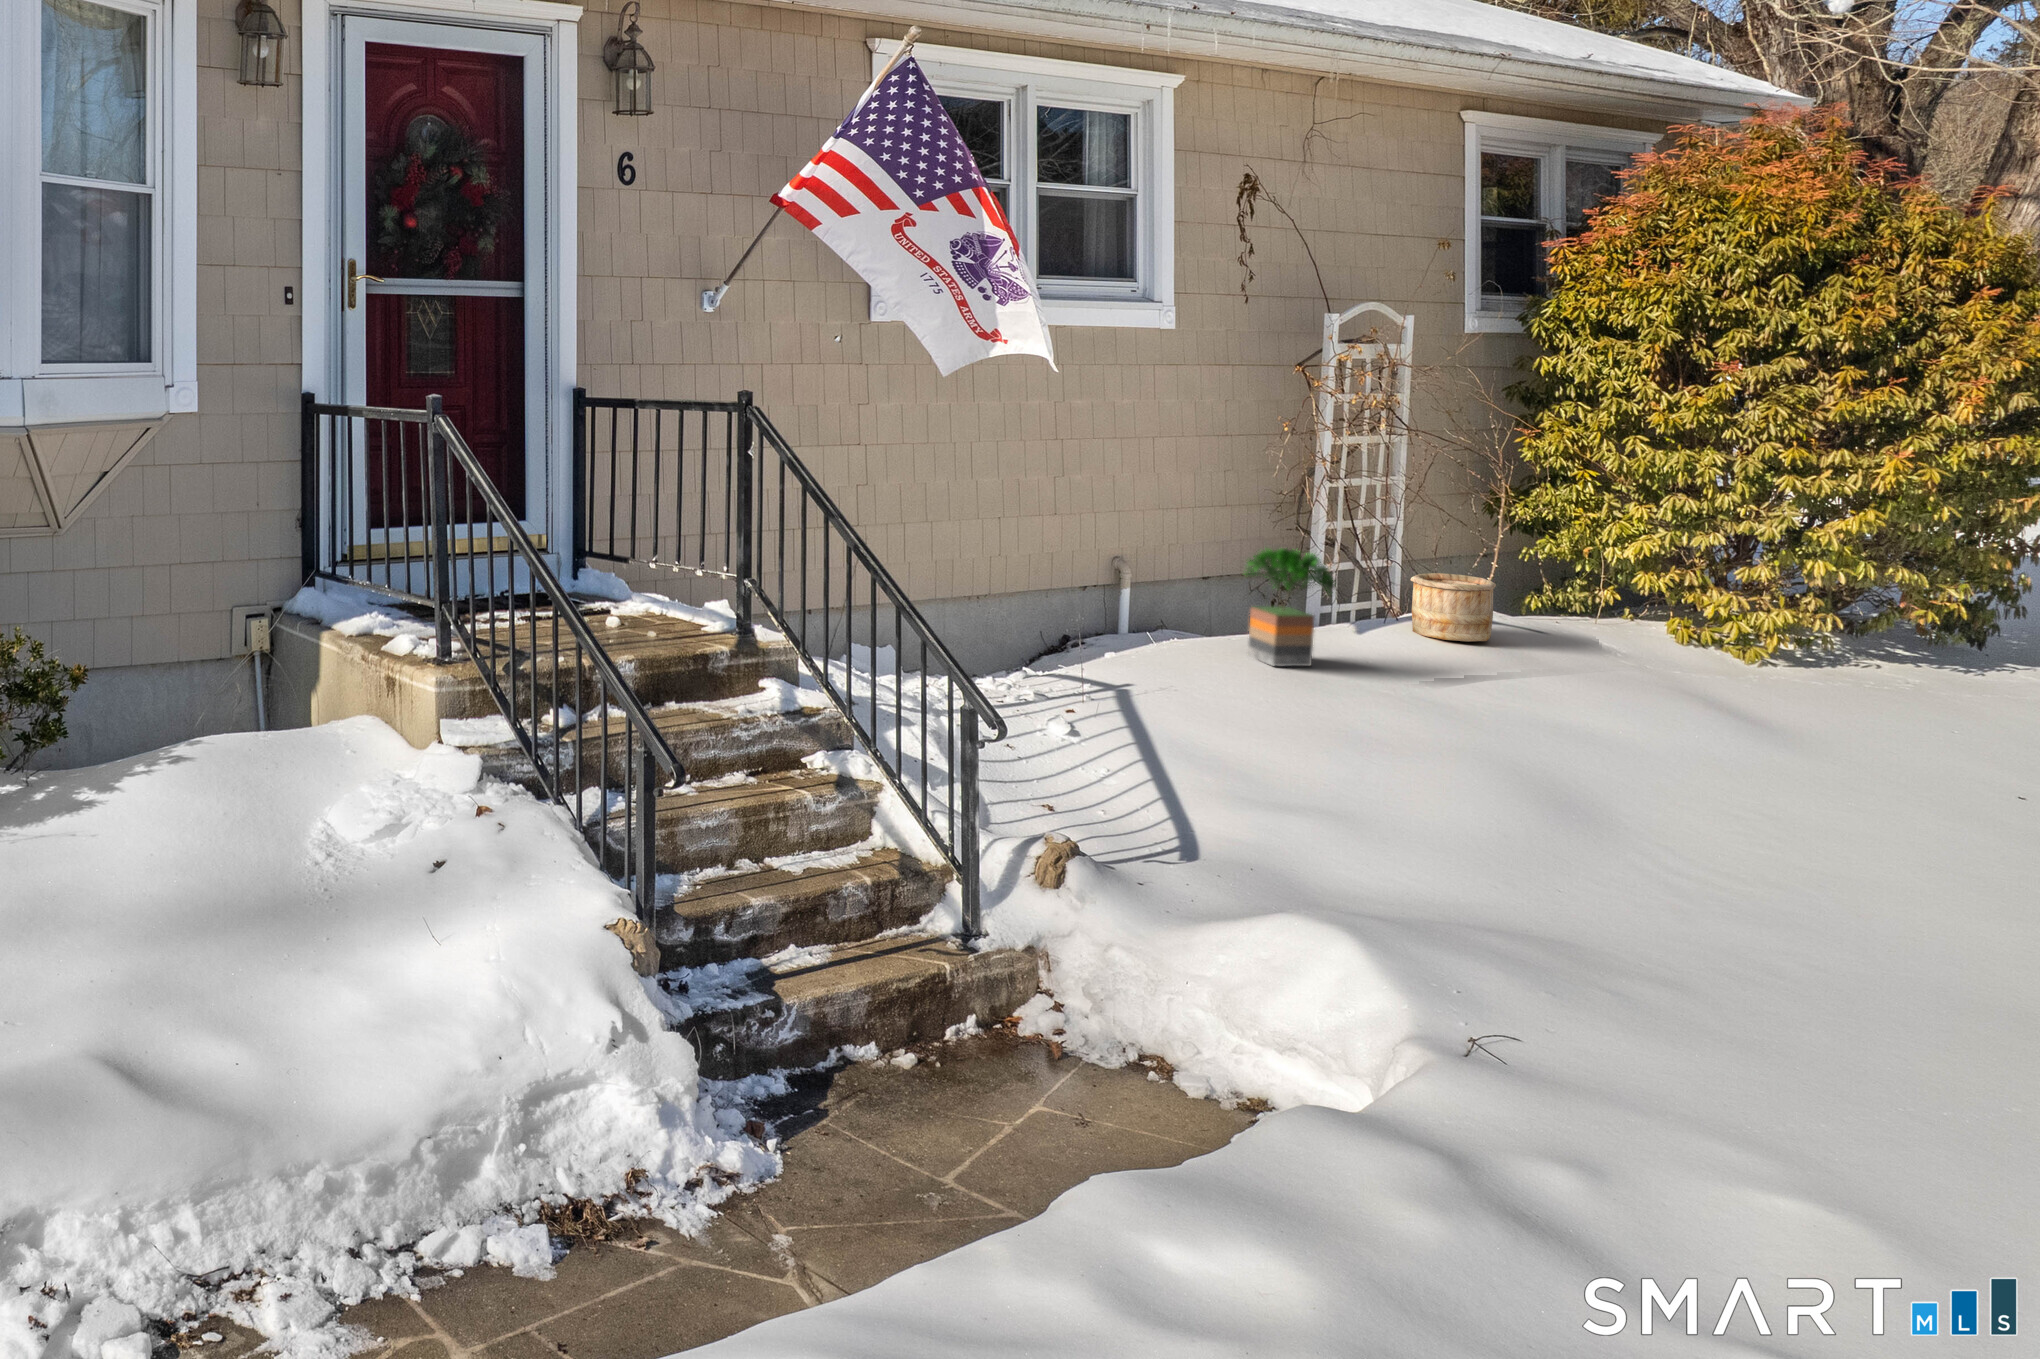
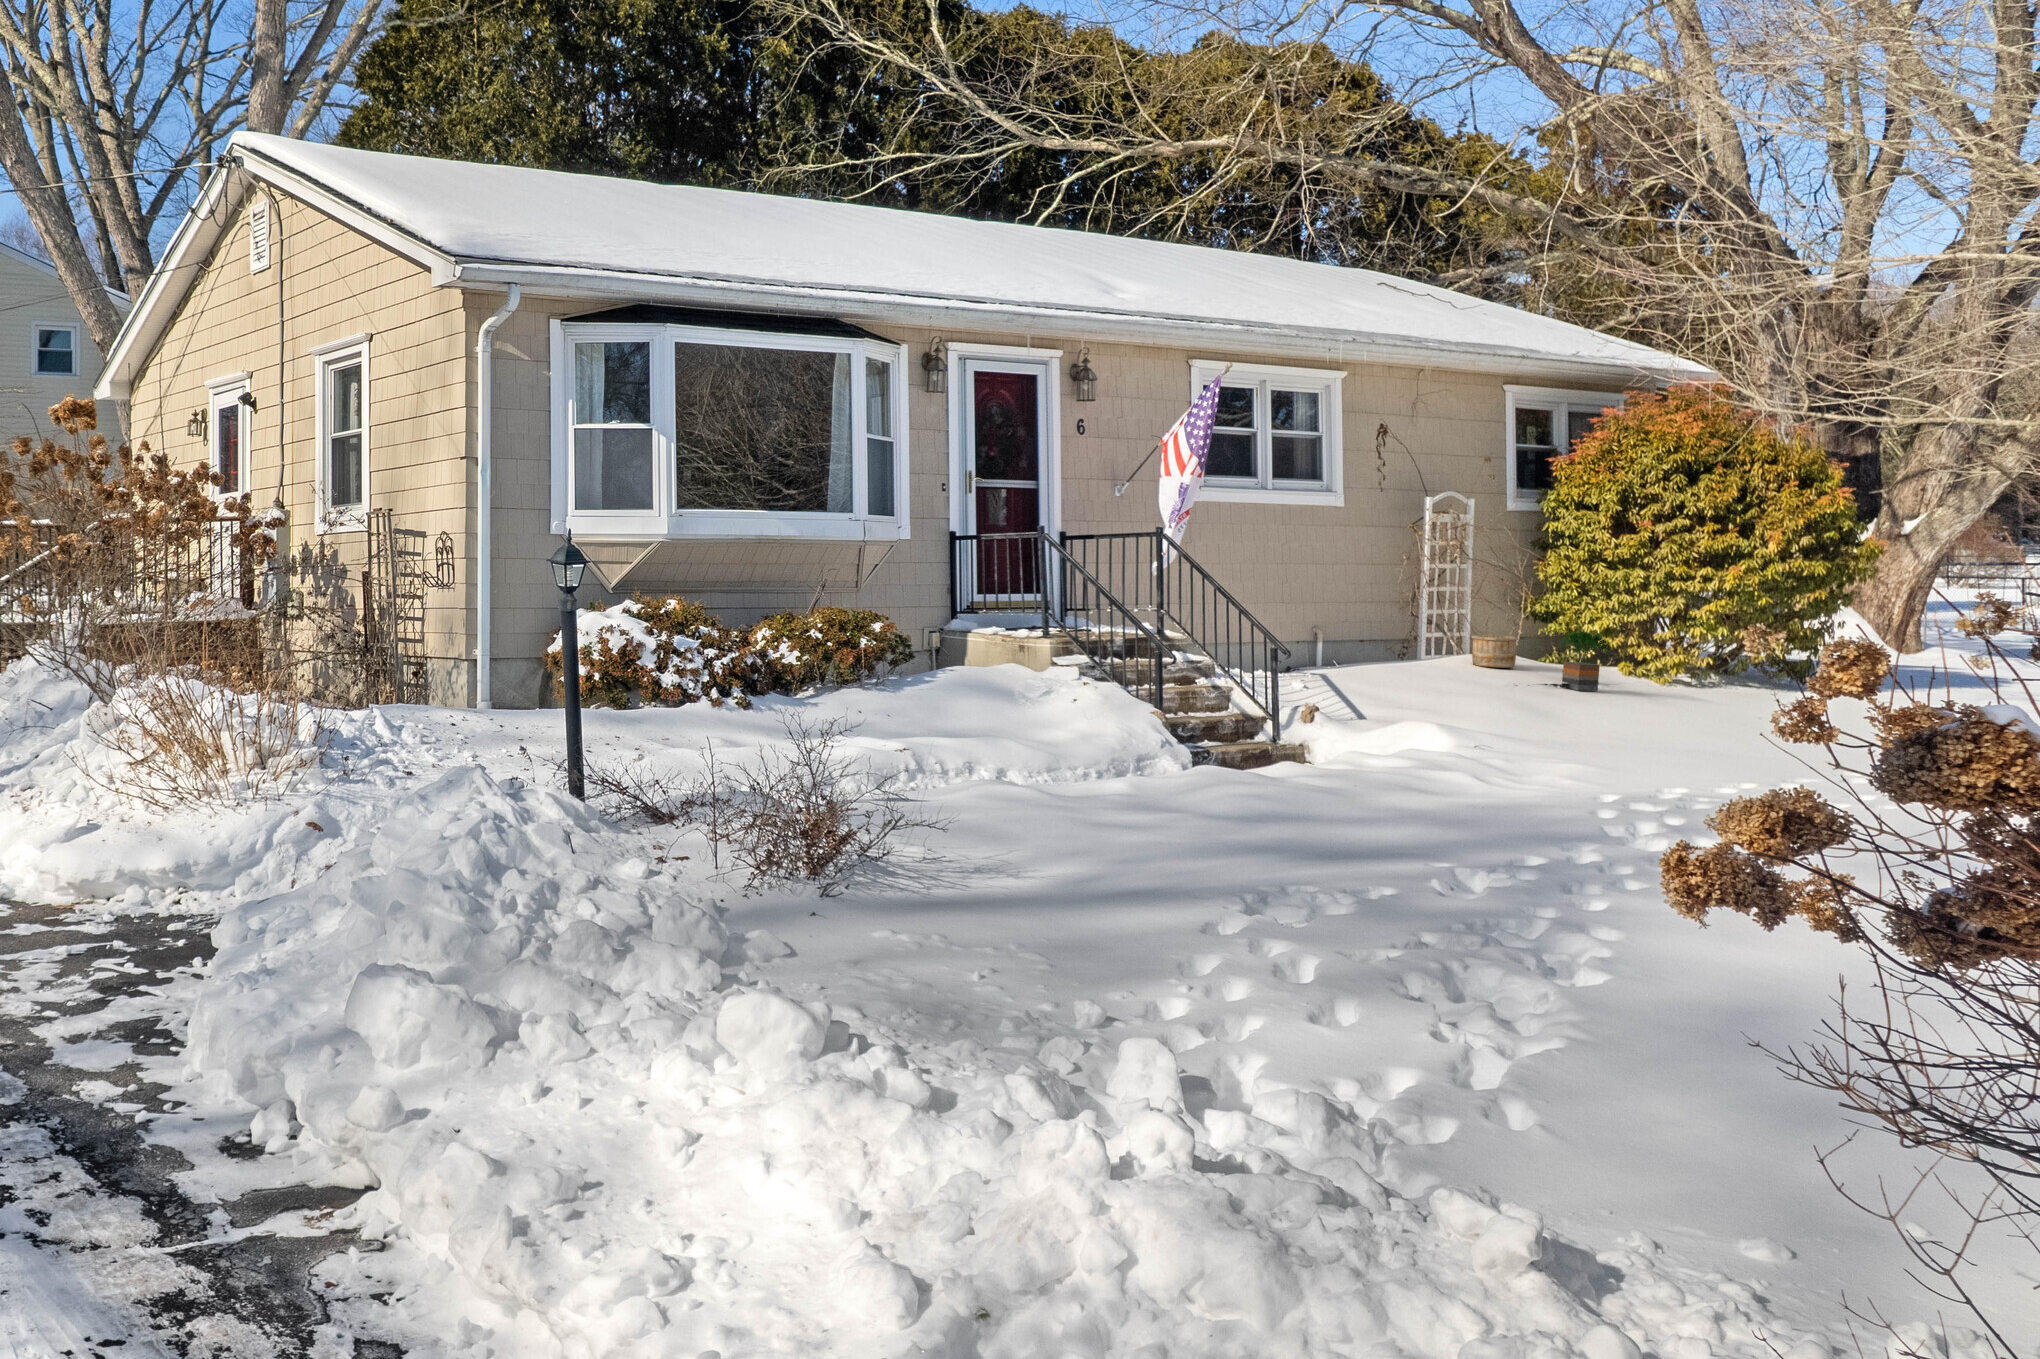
potted tree: present [1245,548,1336,666] -> present [1561,632,1612,691]

